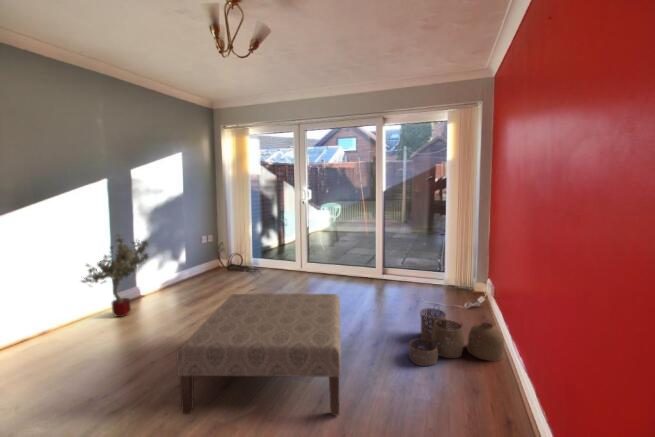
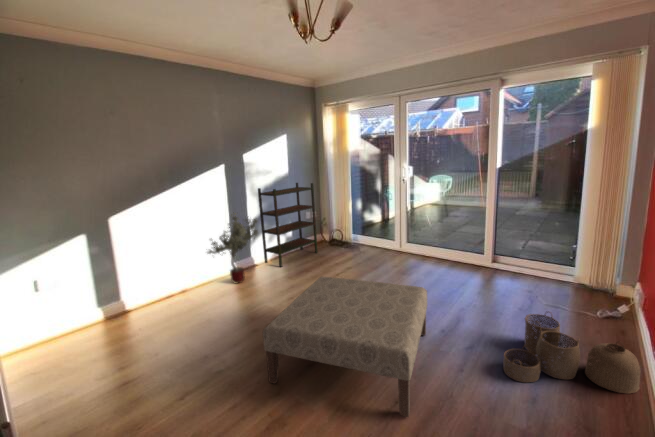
bookshelf: none [147,204,215,296] -> present [258,183,318,267]

